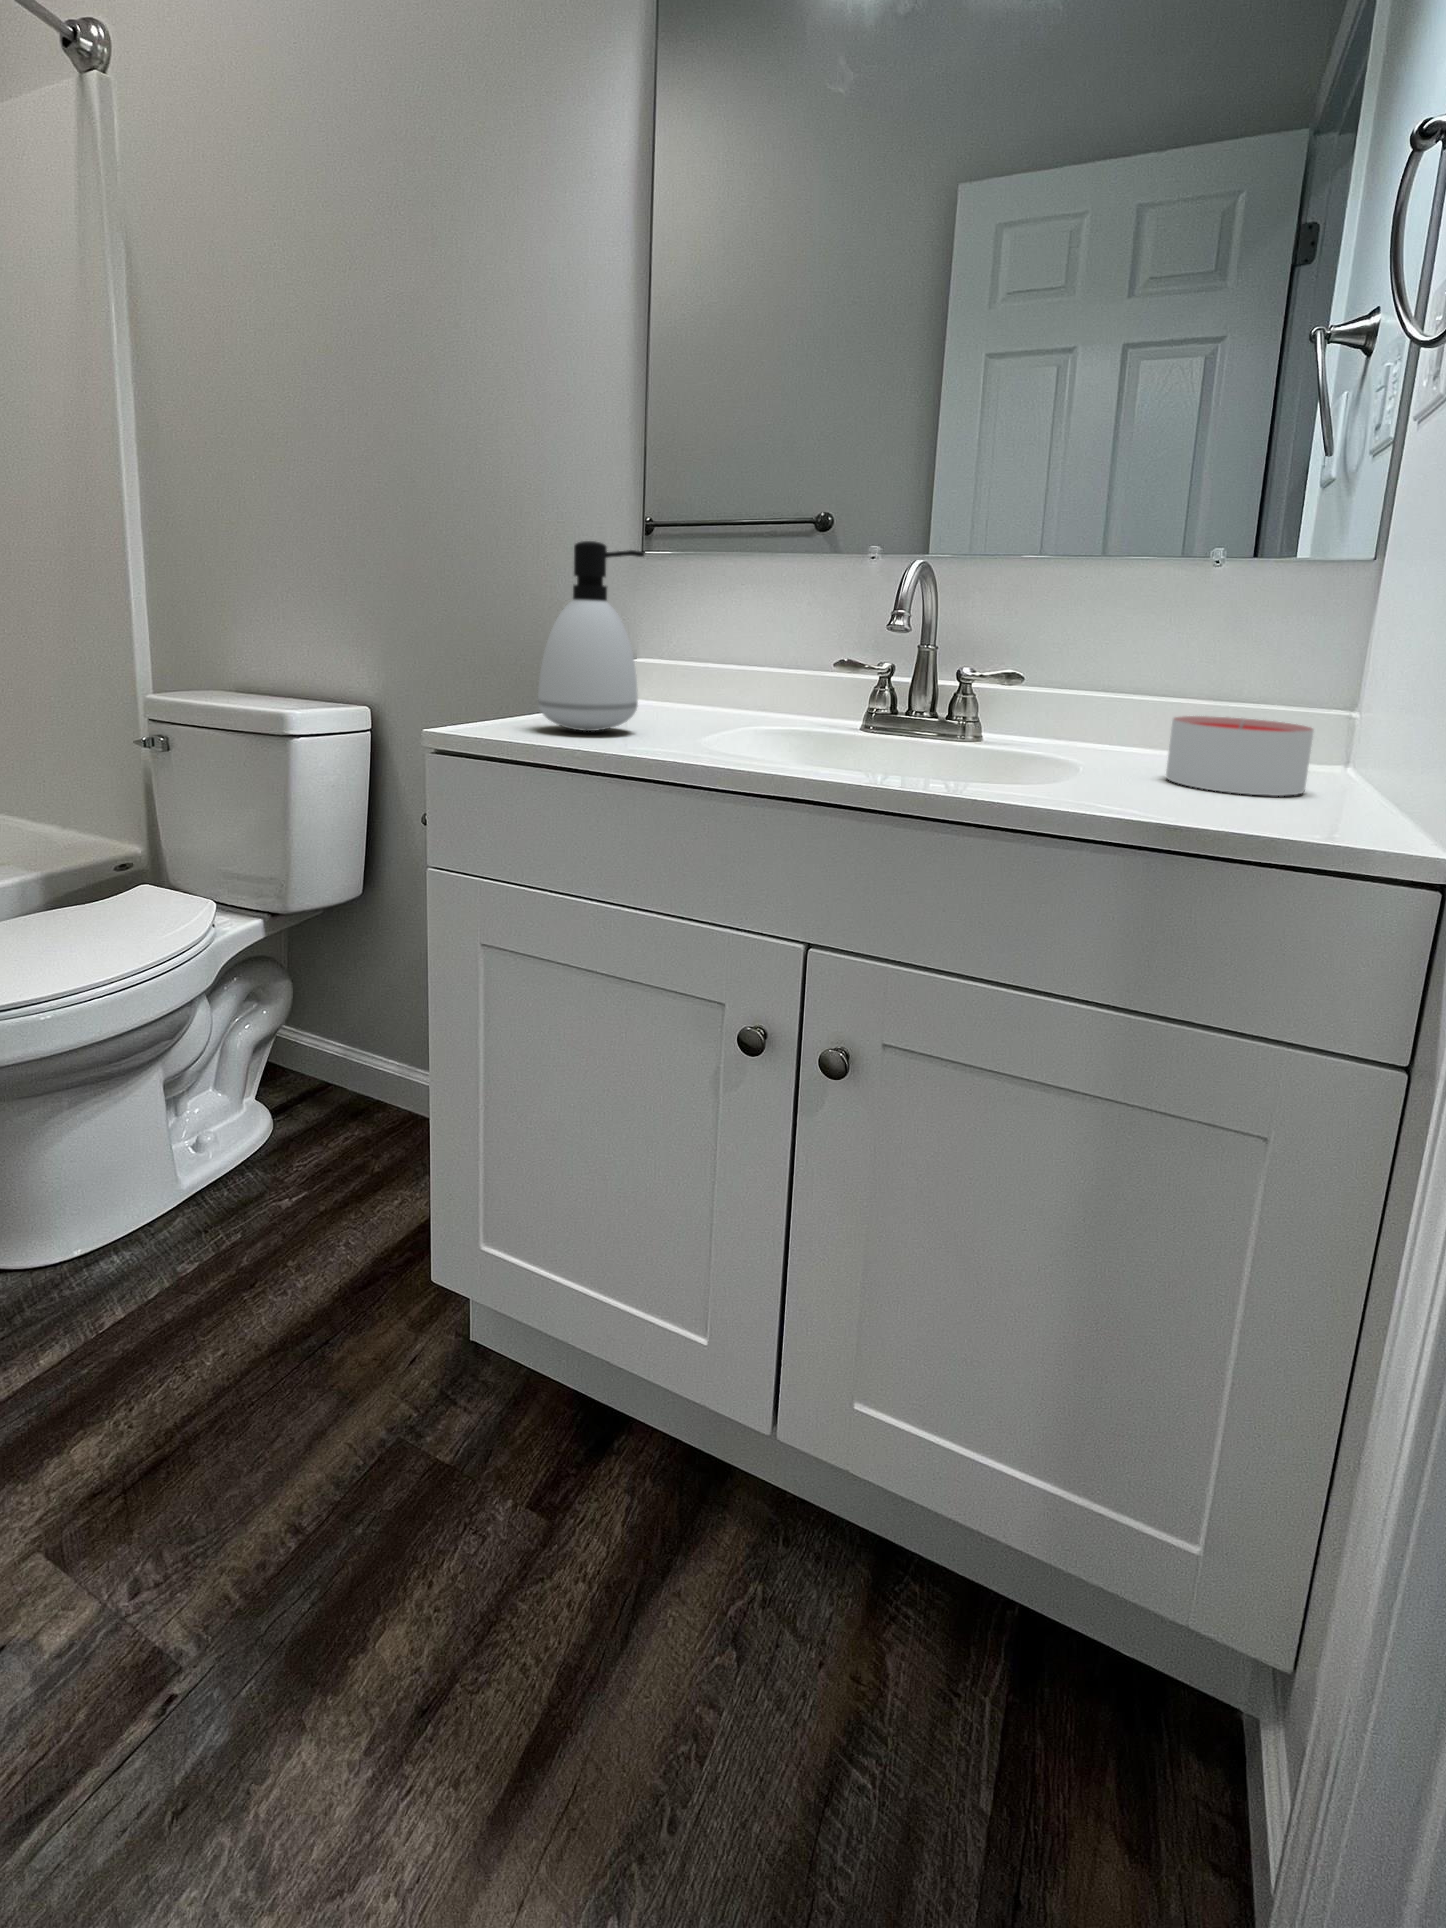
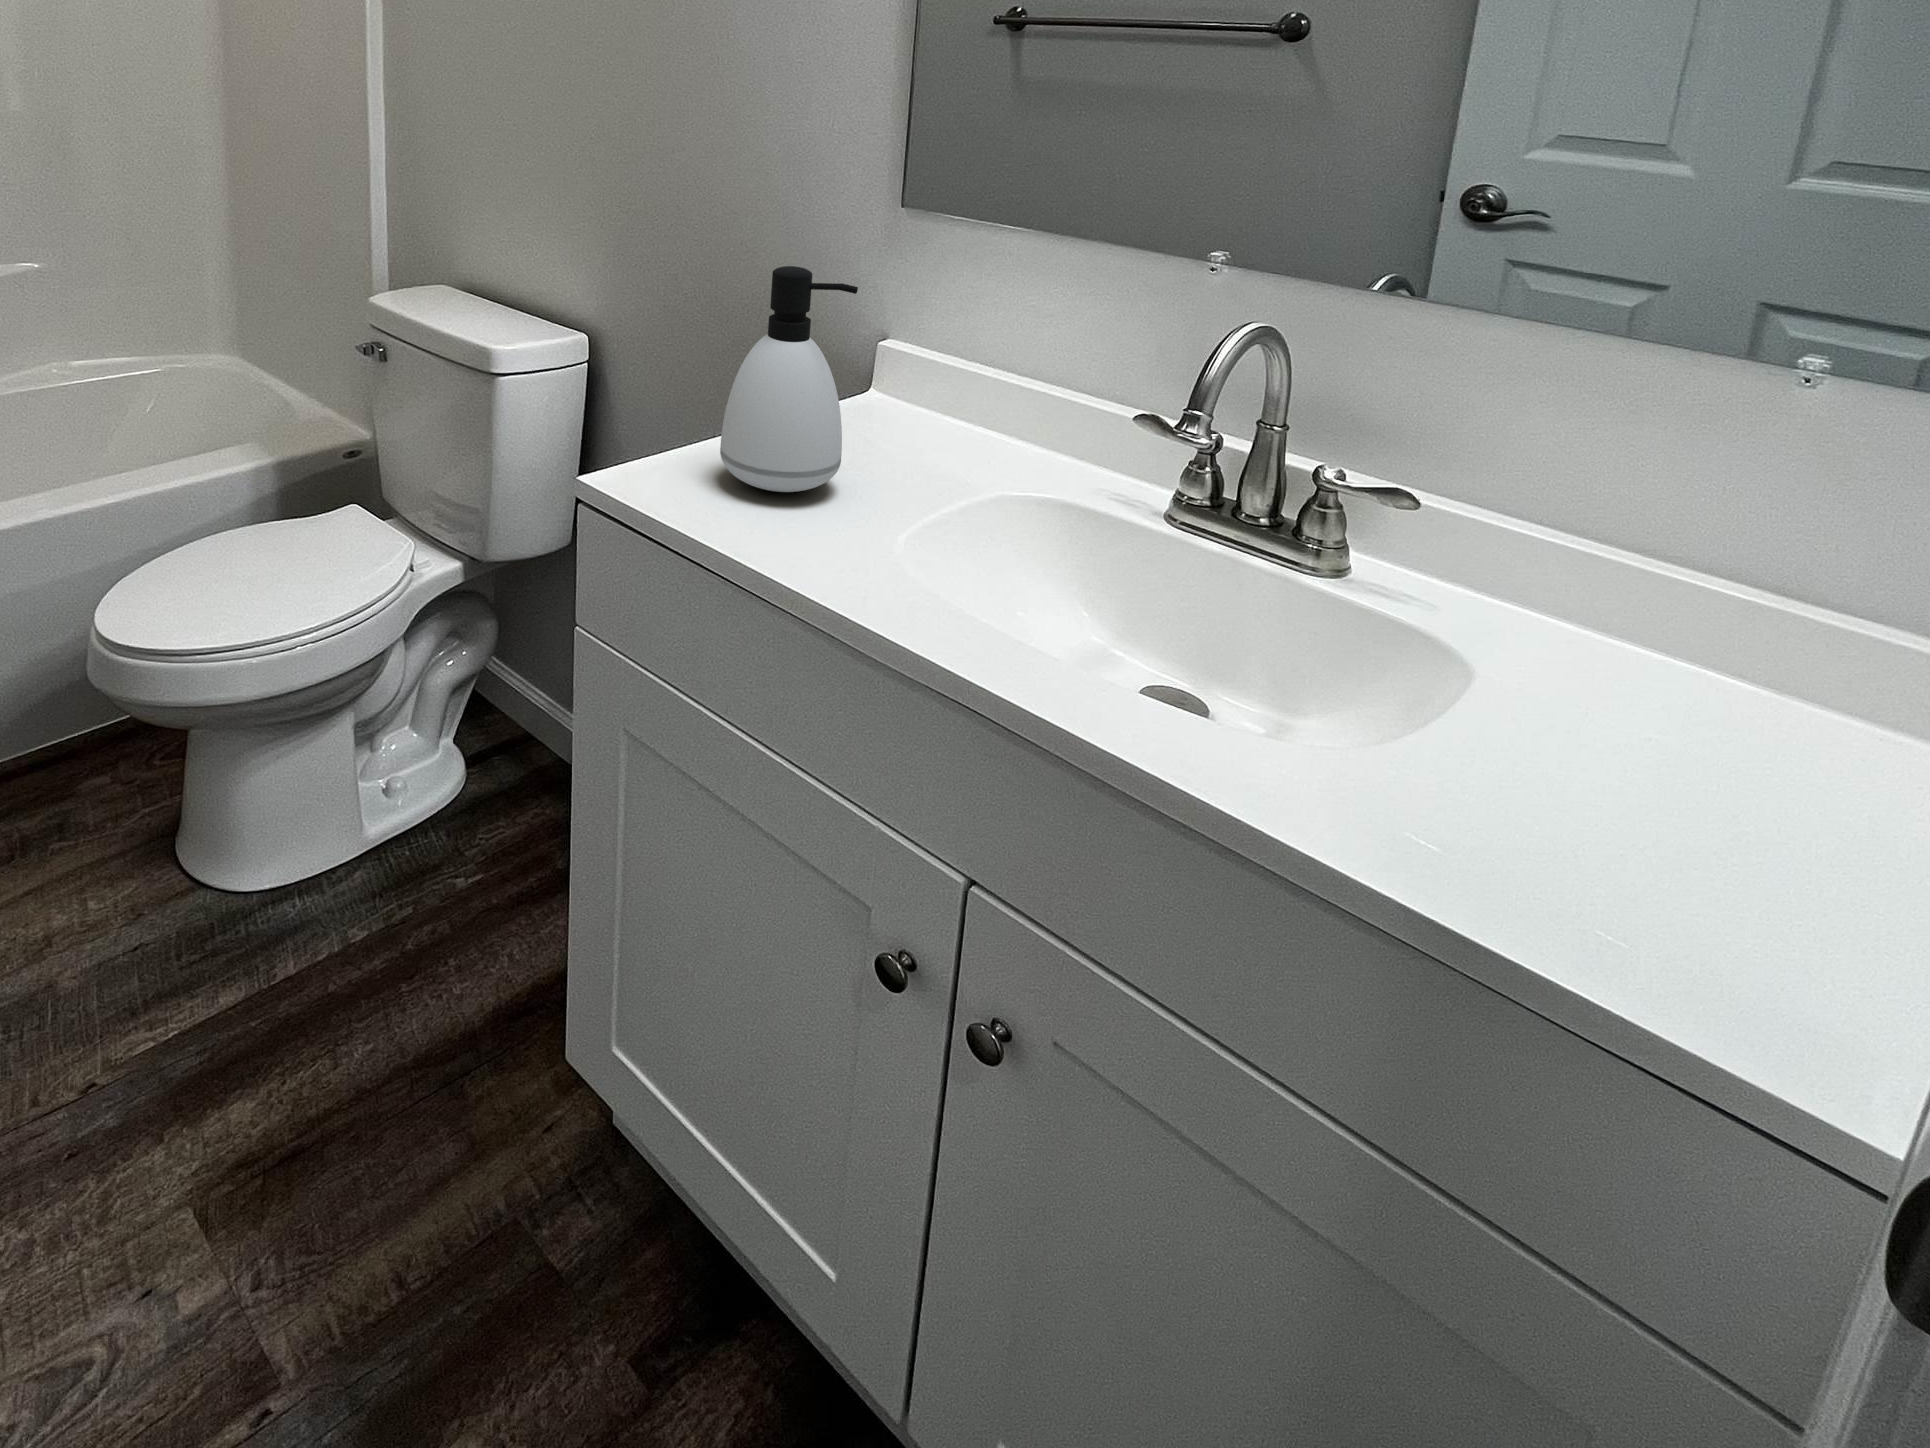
candle: present [1166,716,1314,796] -> none [1570,654,1839,847]

